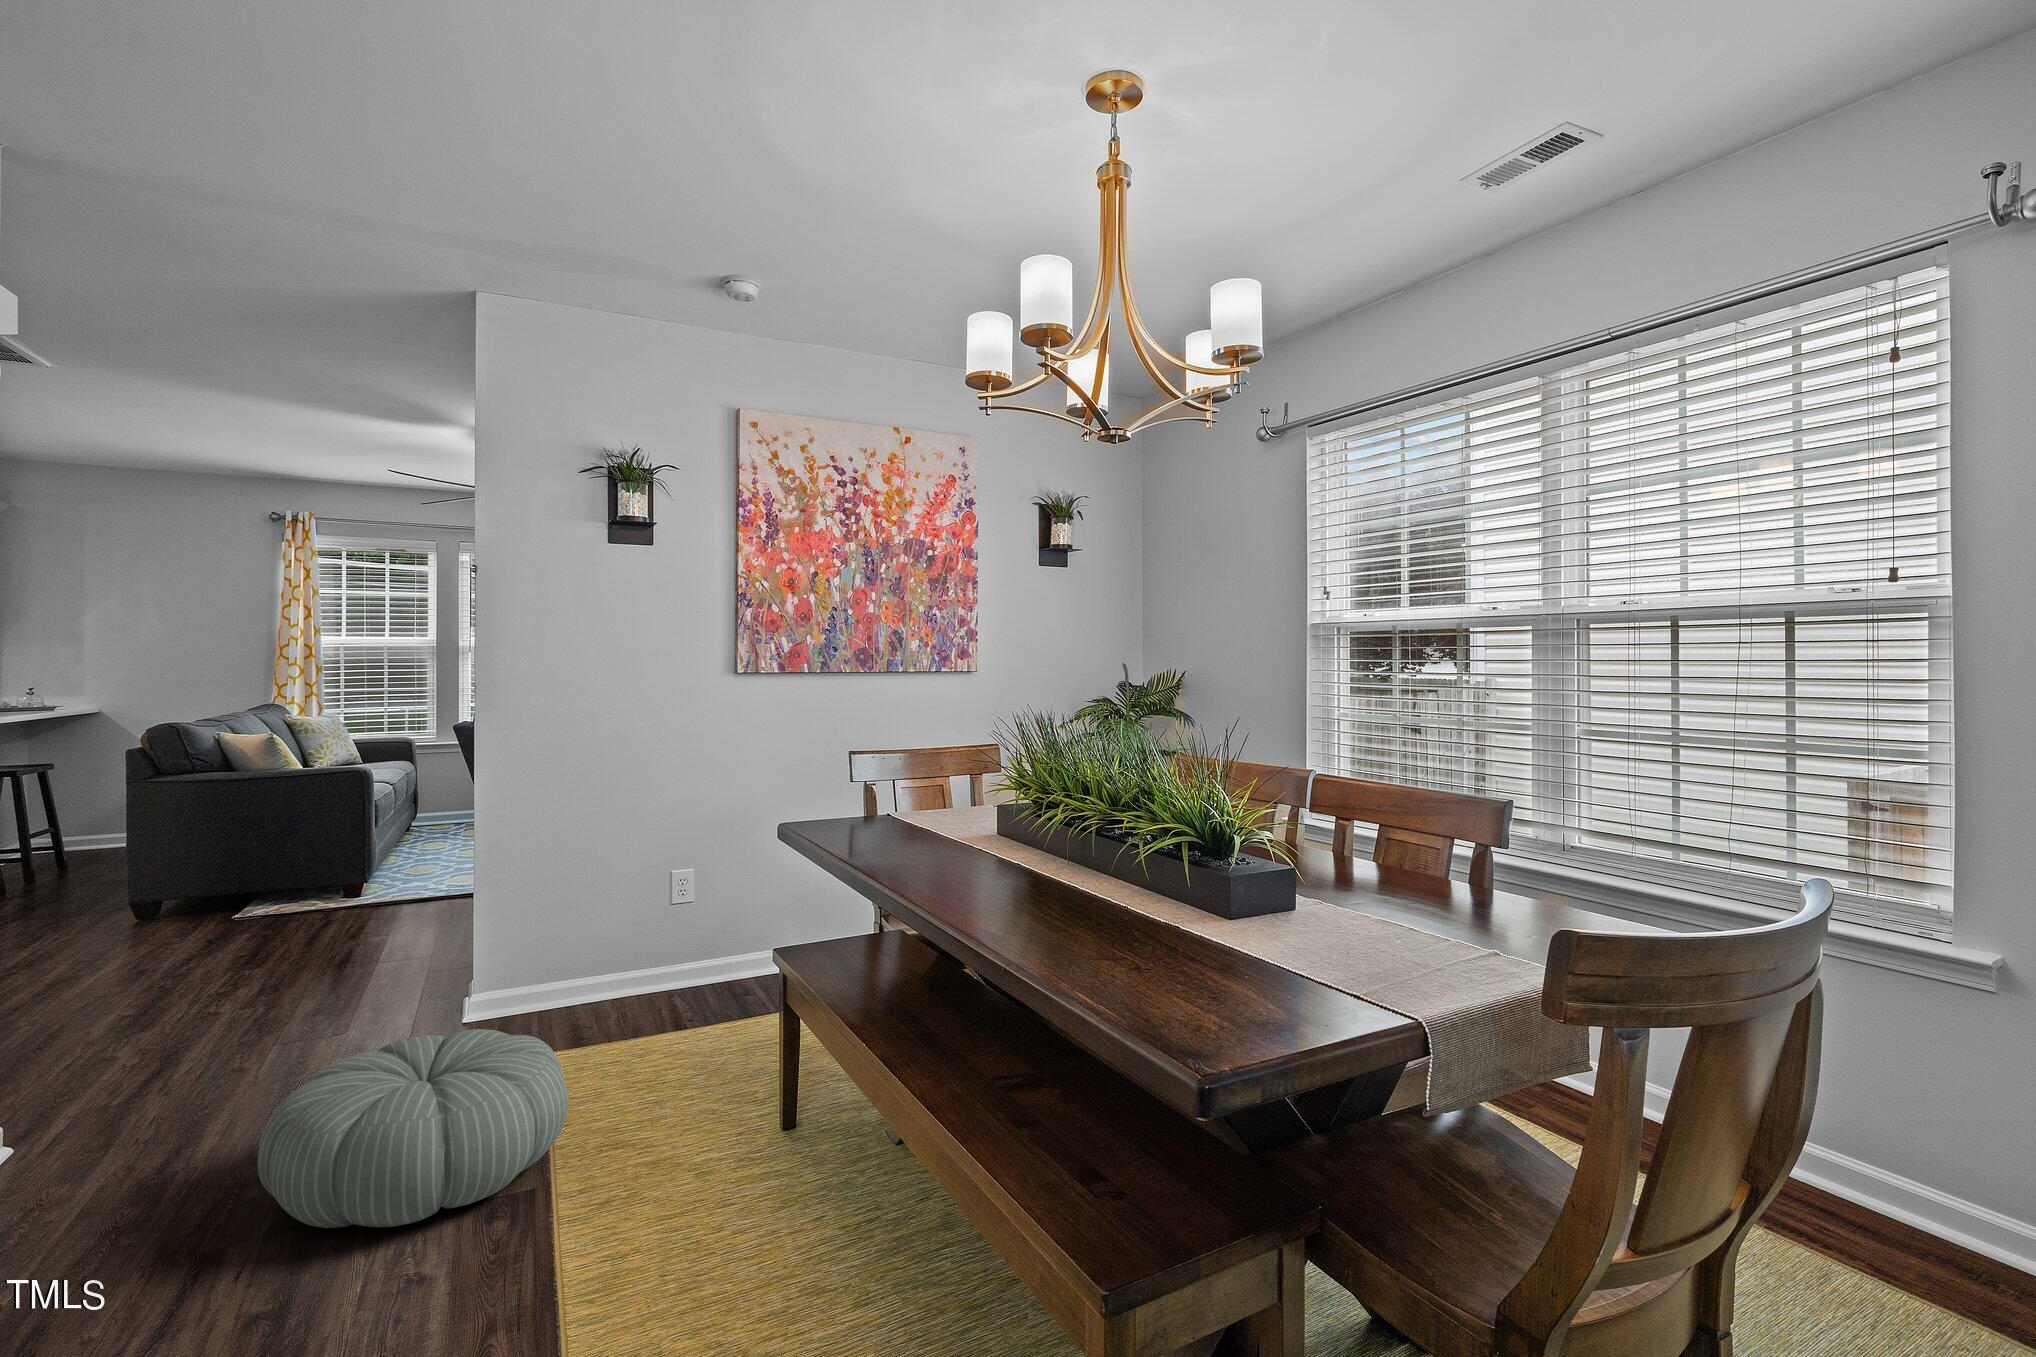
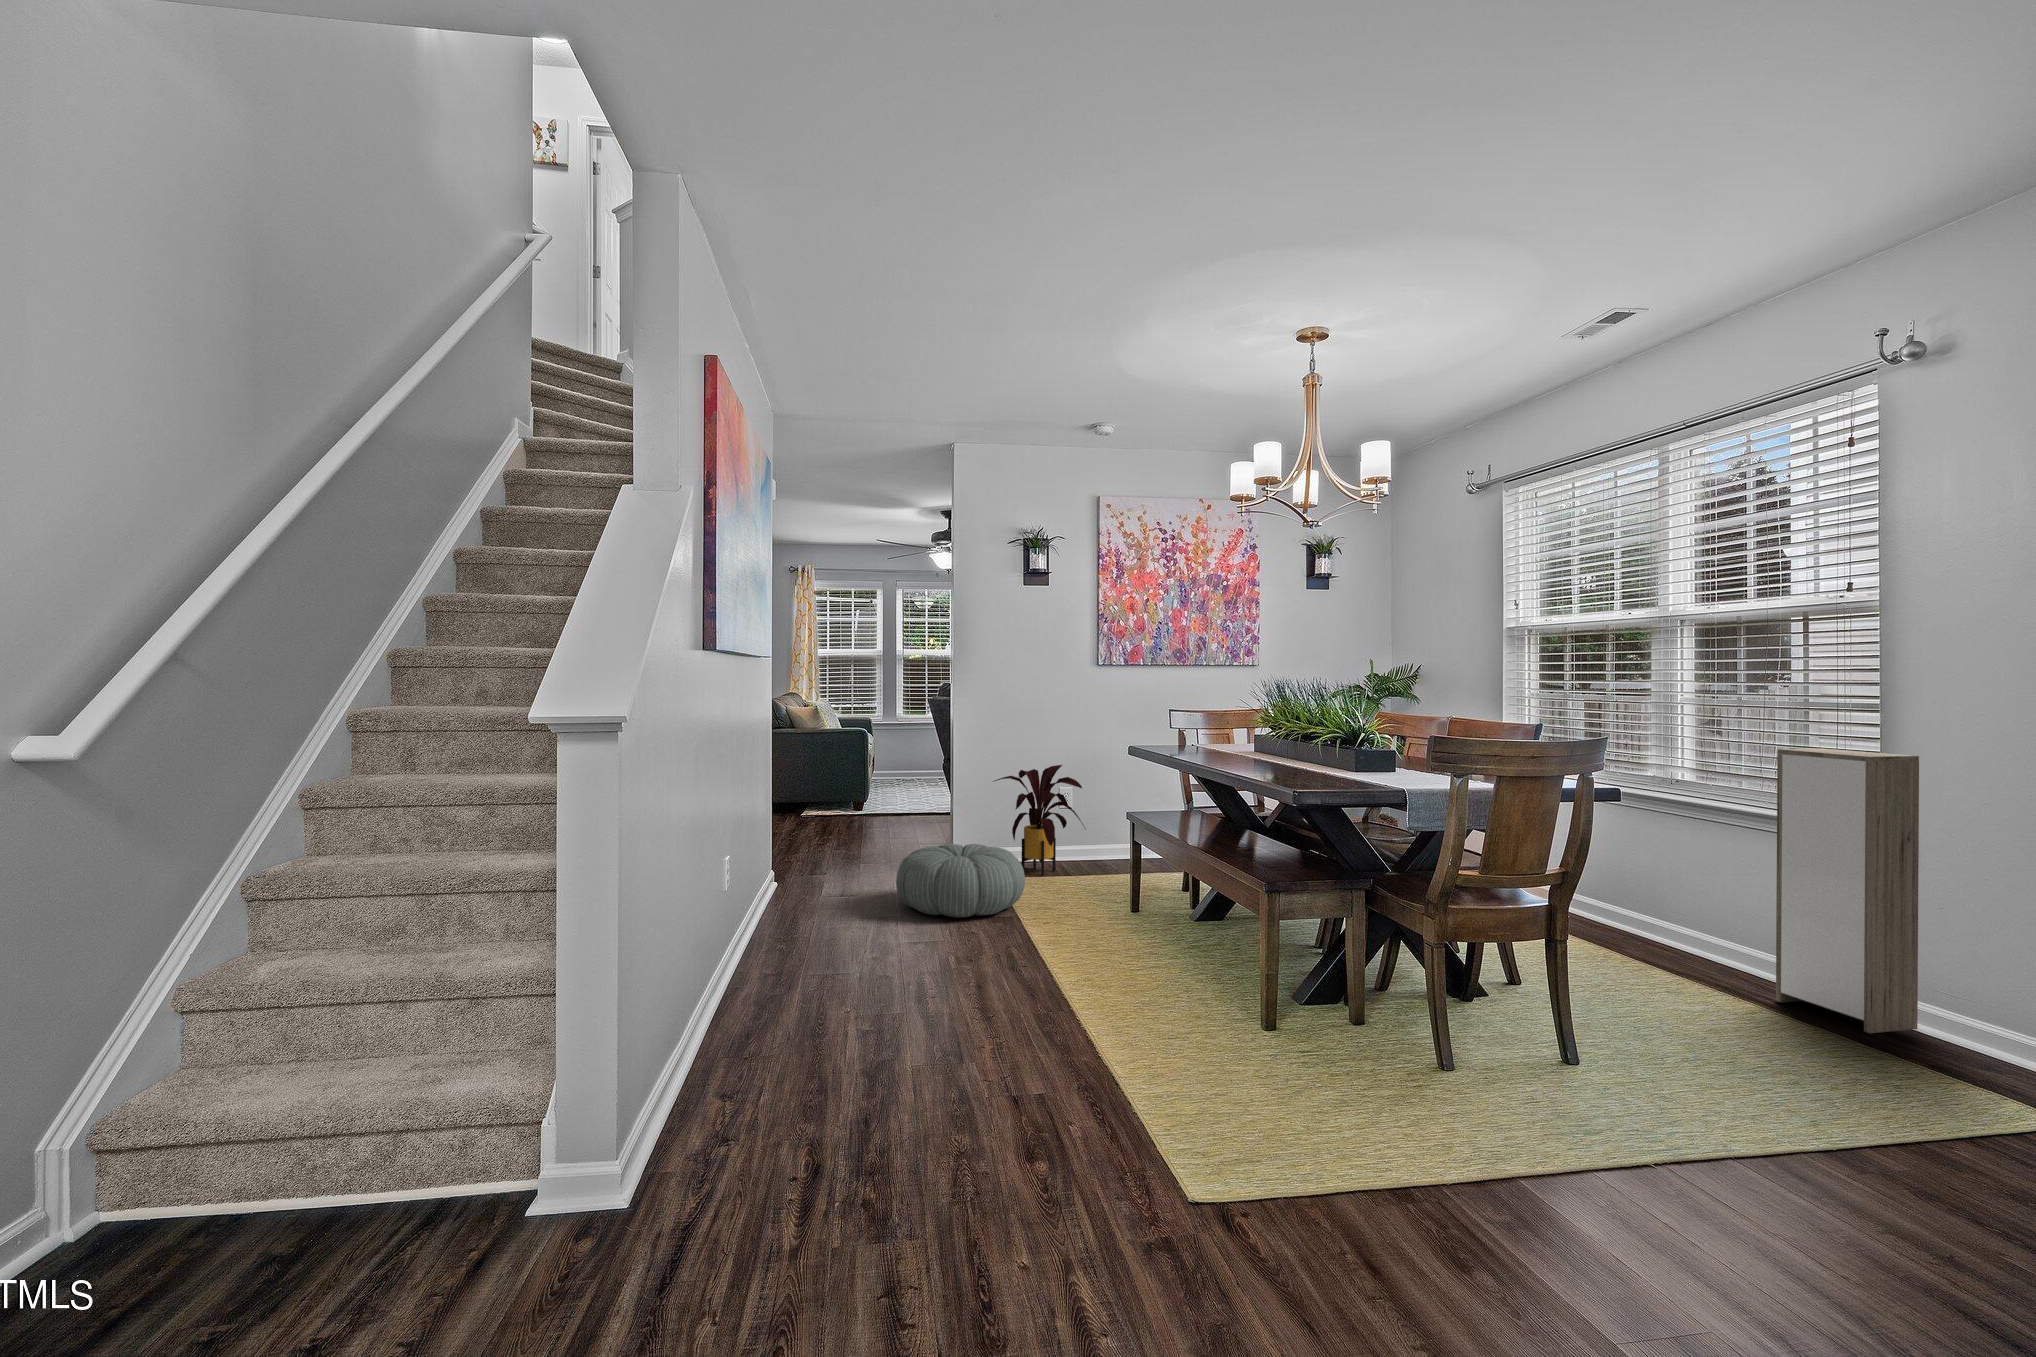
storage cabinet: none [1801,820,2021,1297] -> present [1776,748,1919,1033]
house plant: none [535,841,709,1042] -> present [993,765,1086,875]

